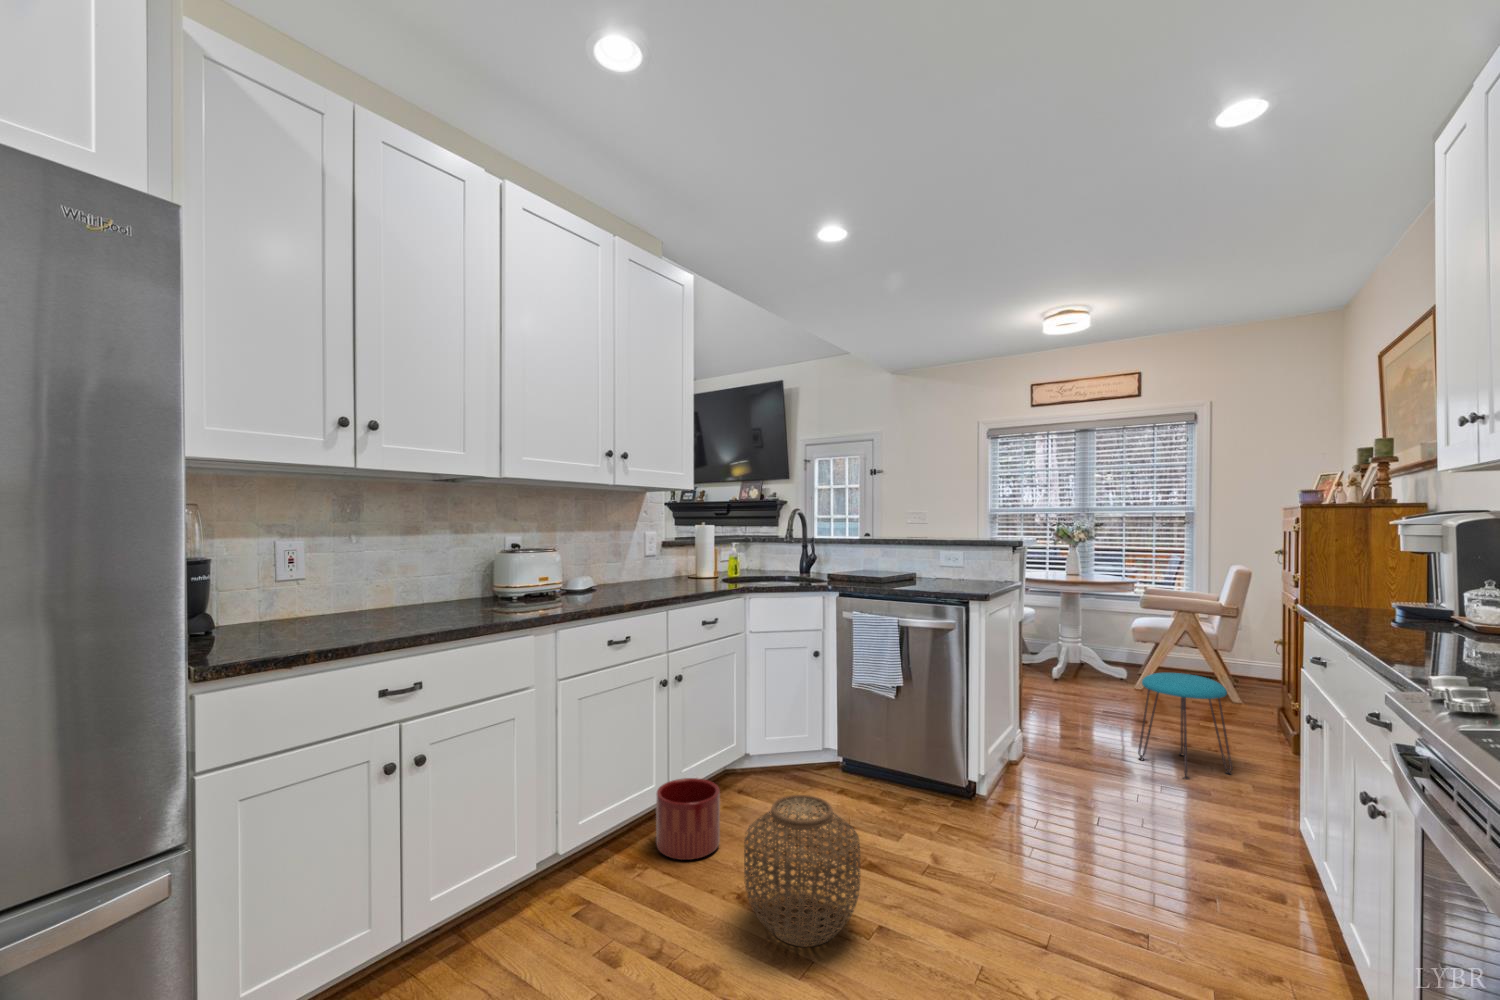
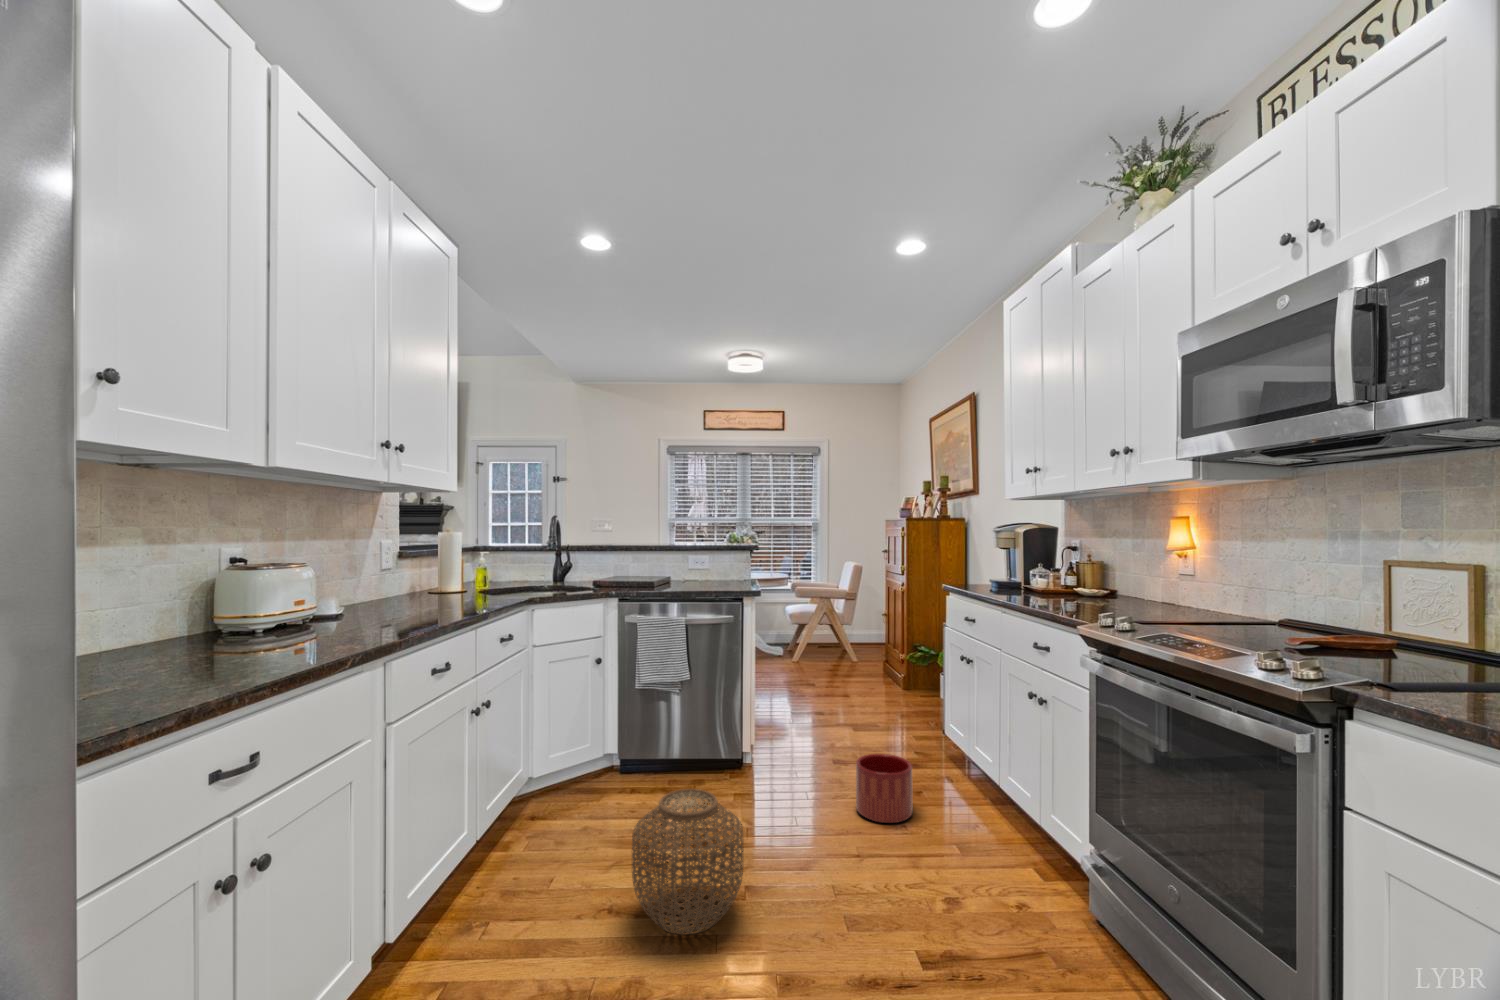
stool: present [1138,673,1232,780] -> none [828,643,887,722]
planter: present [656,778,720,860] -> present [856,754,913,823]

